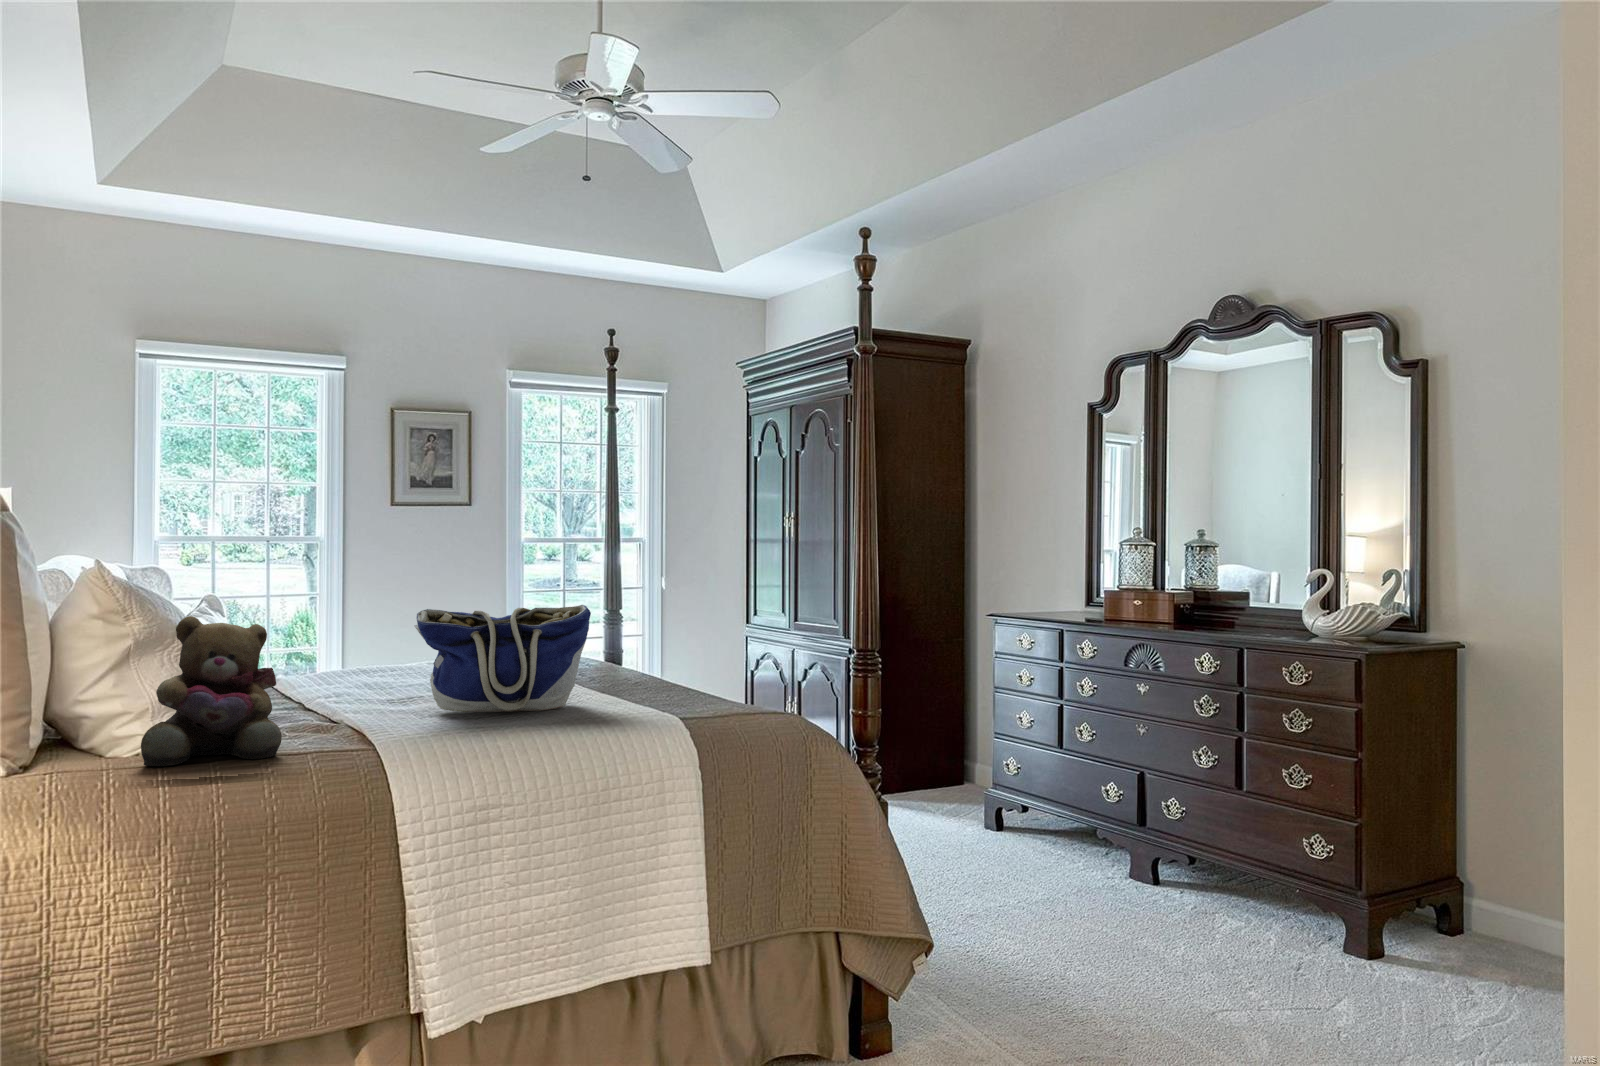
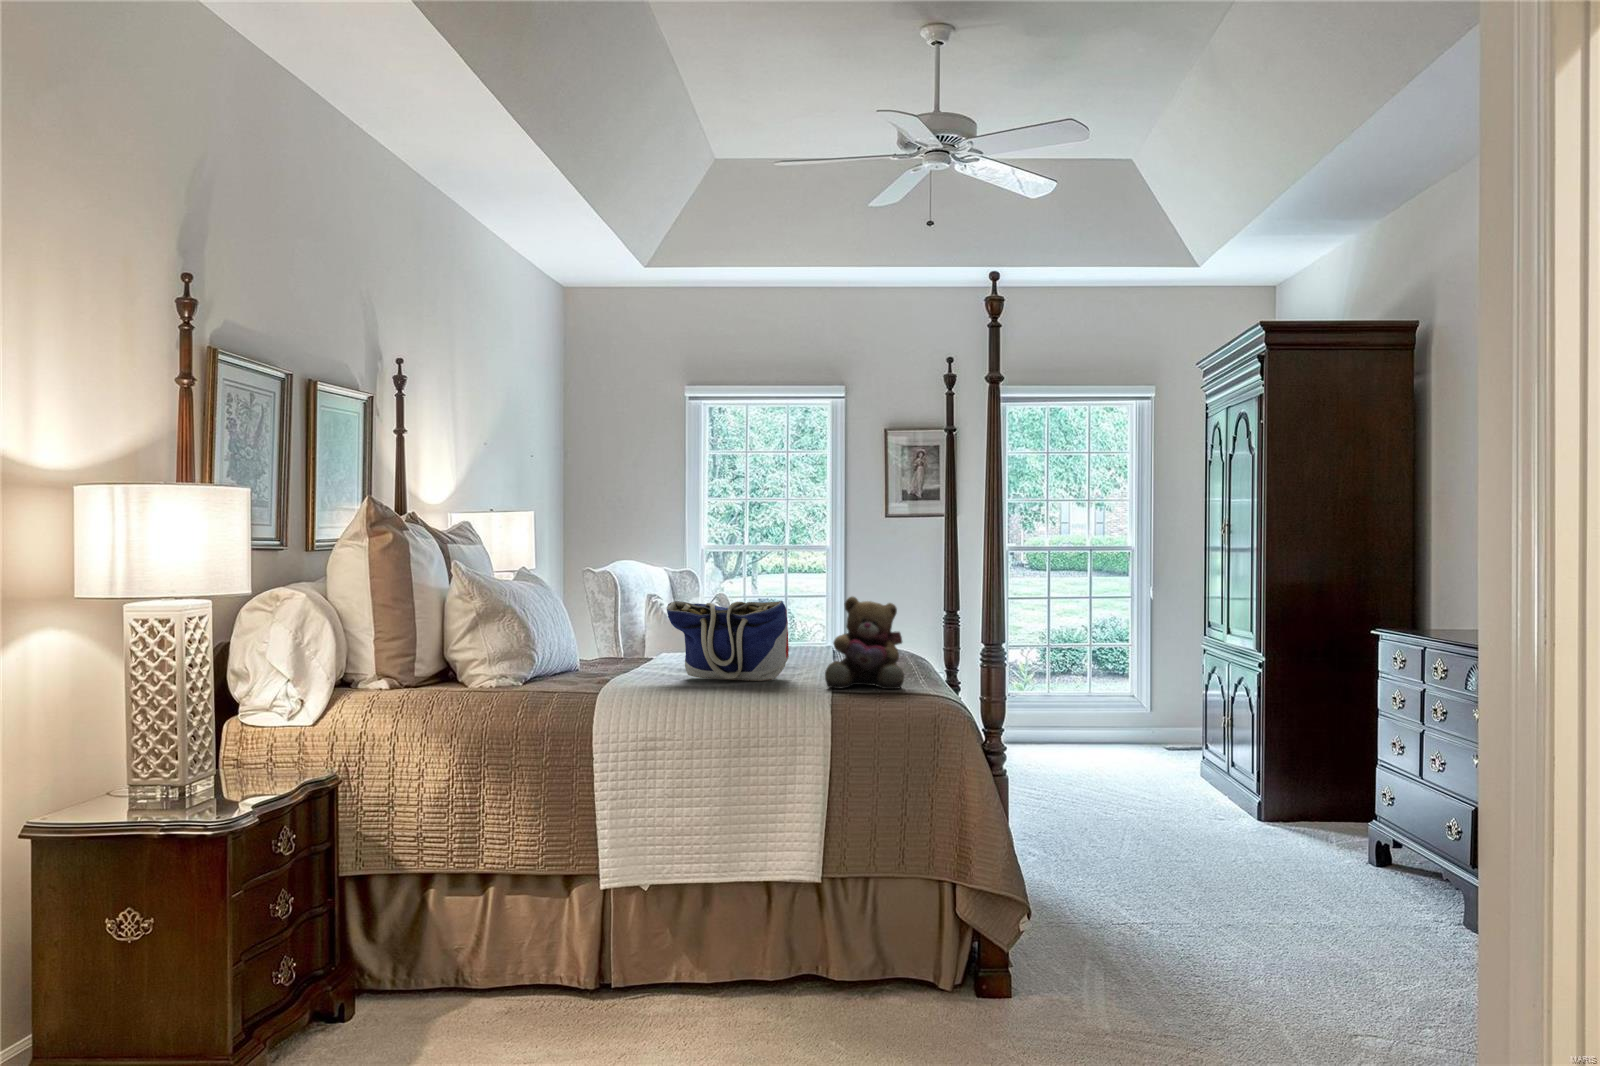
teddy bear: present [141,616,282,766] -> present [825,597,904,689]

